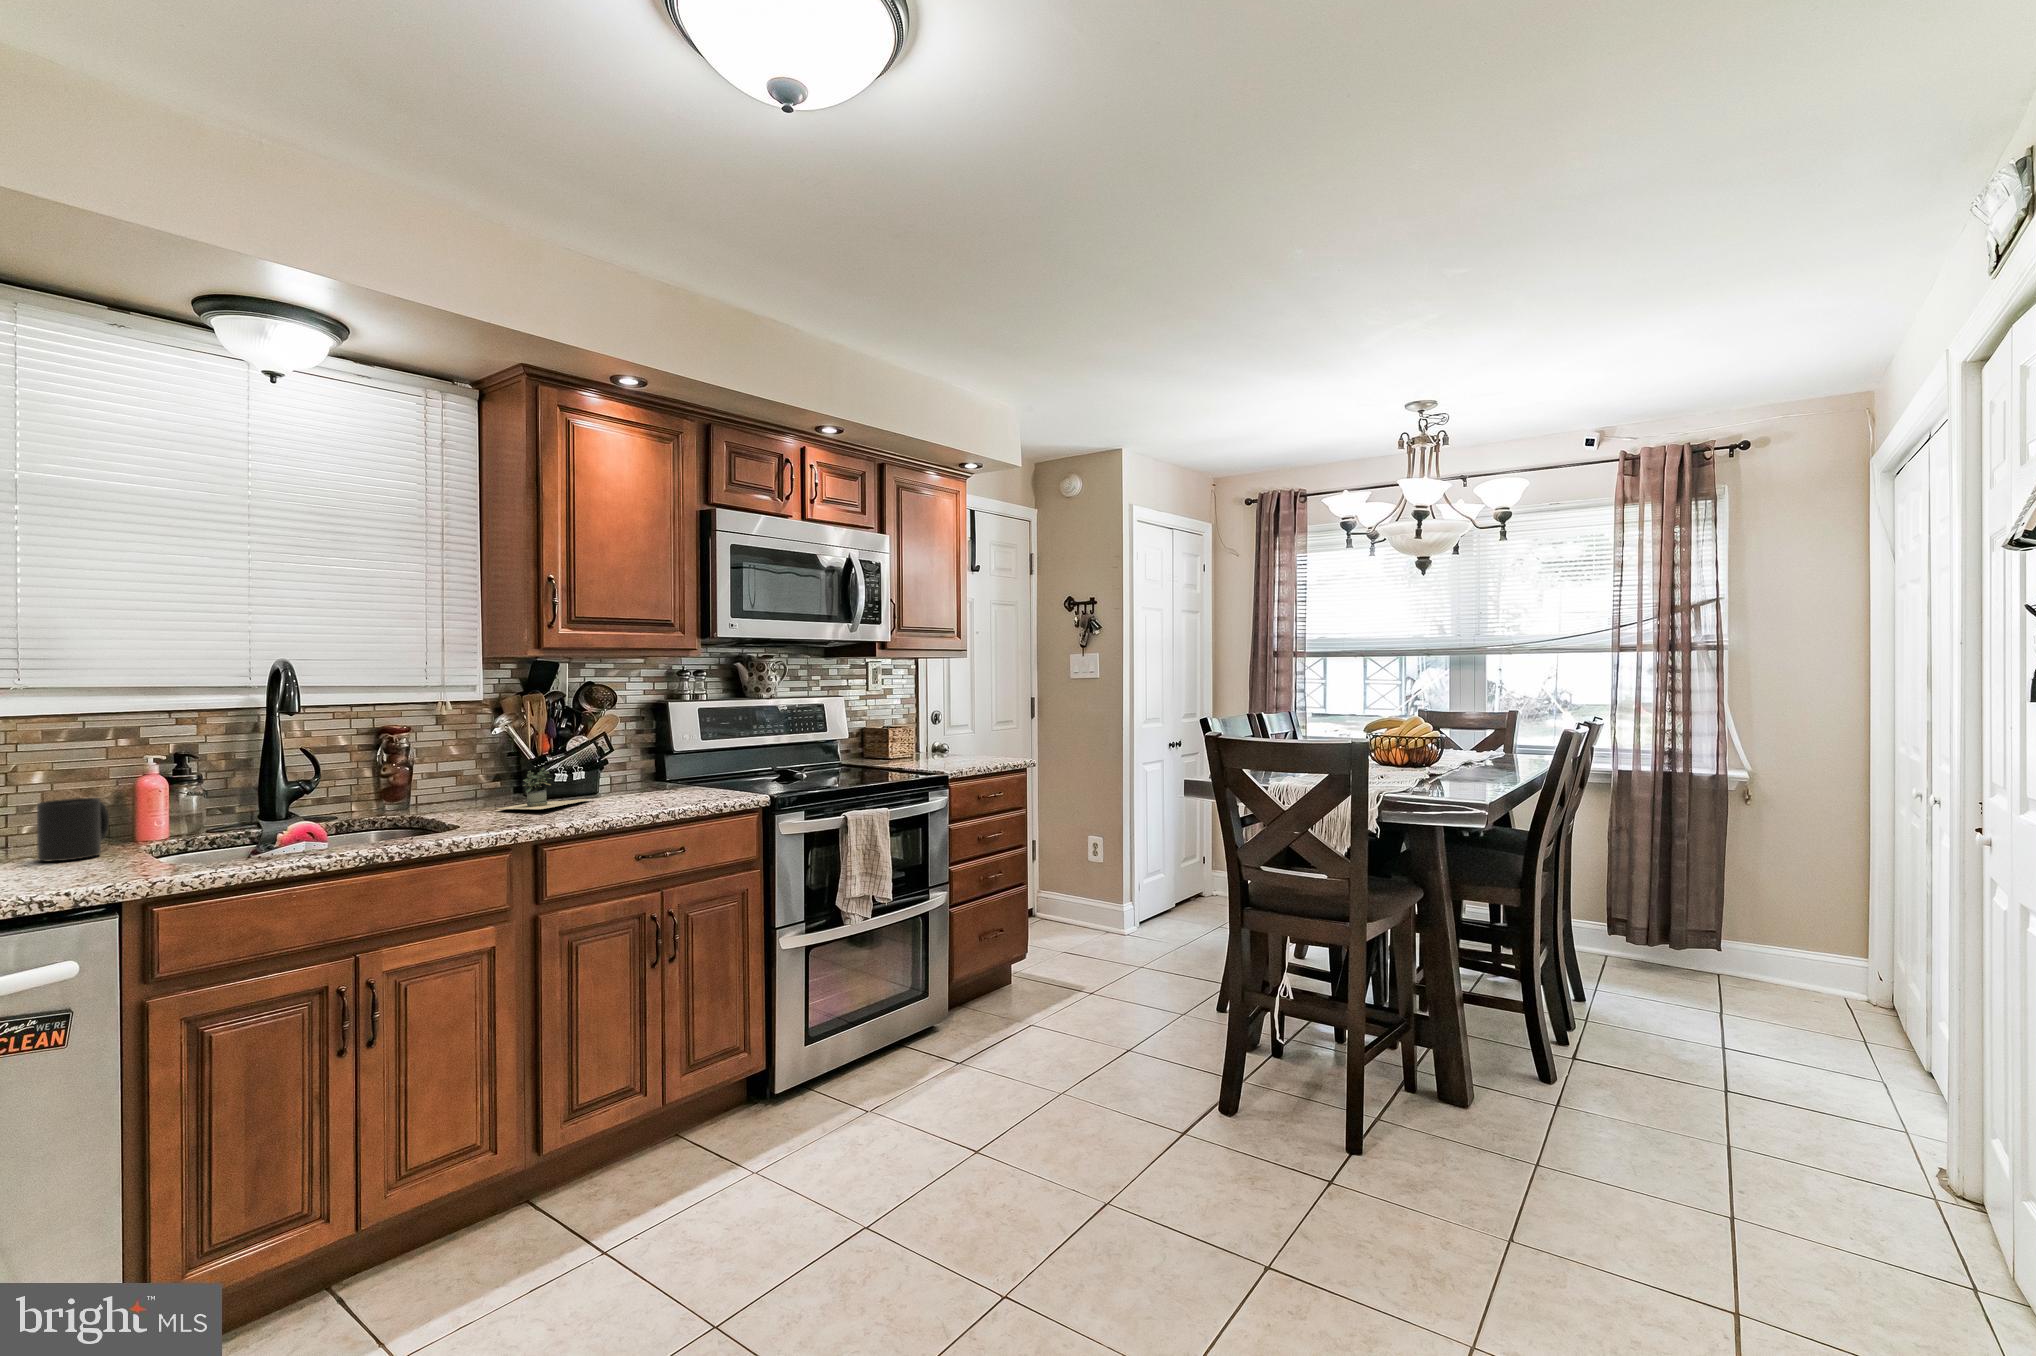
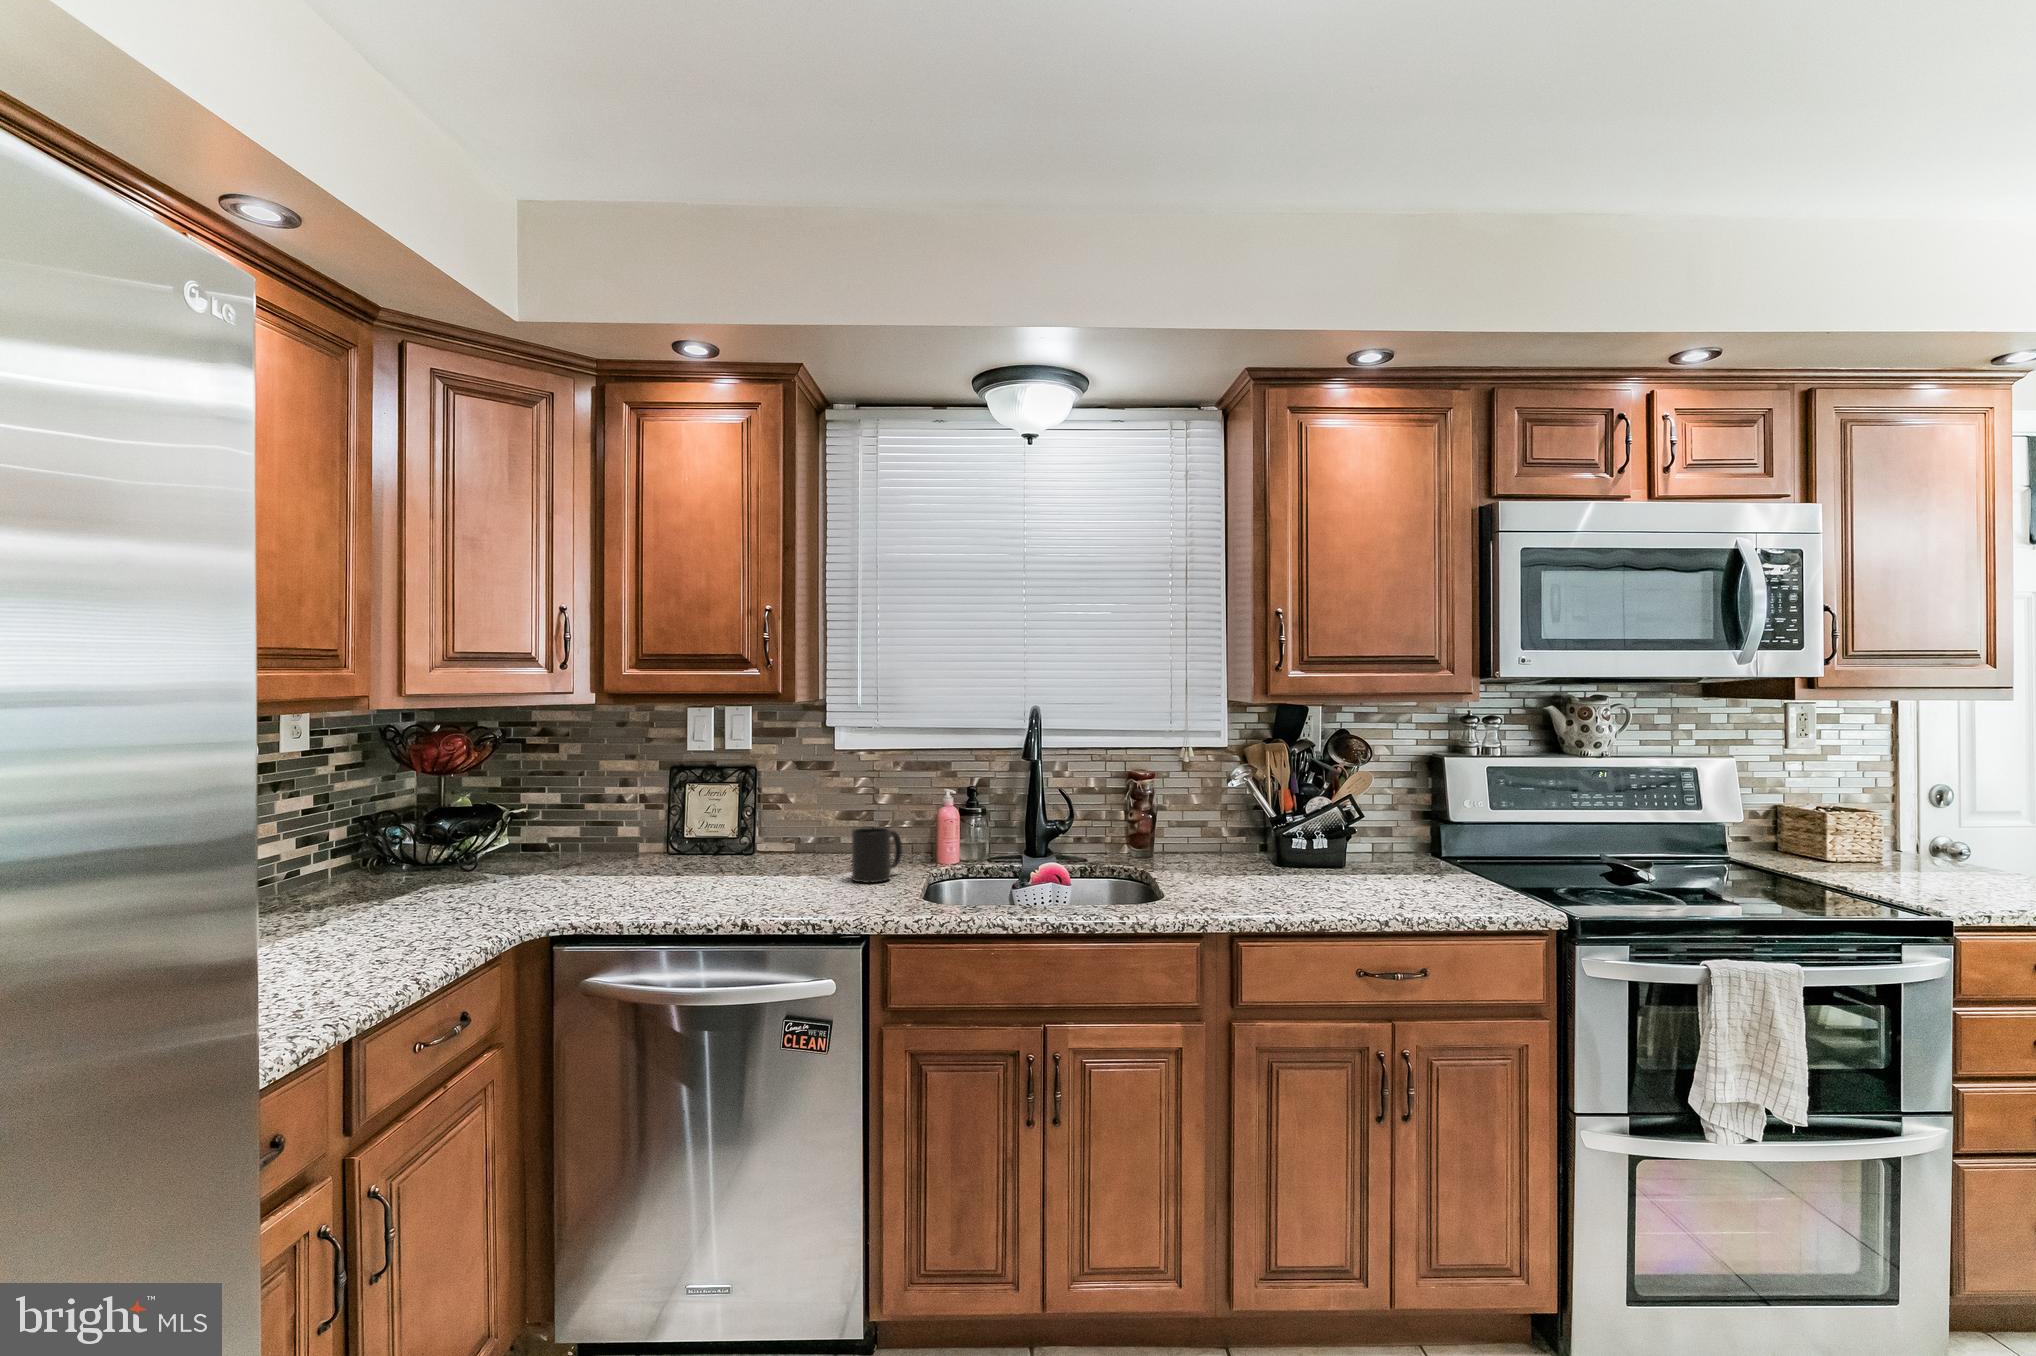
potted plant: present [498,768,611,809] -> none [1213,836,1353,889]

